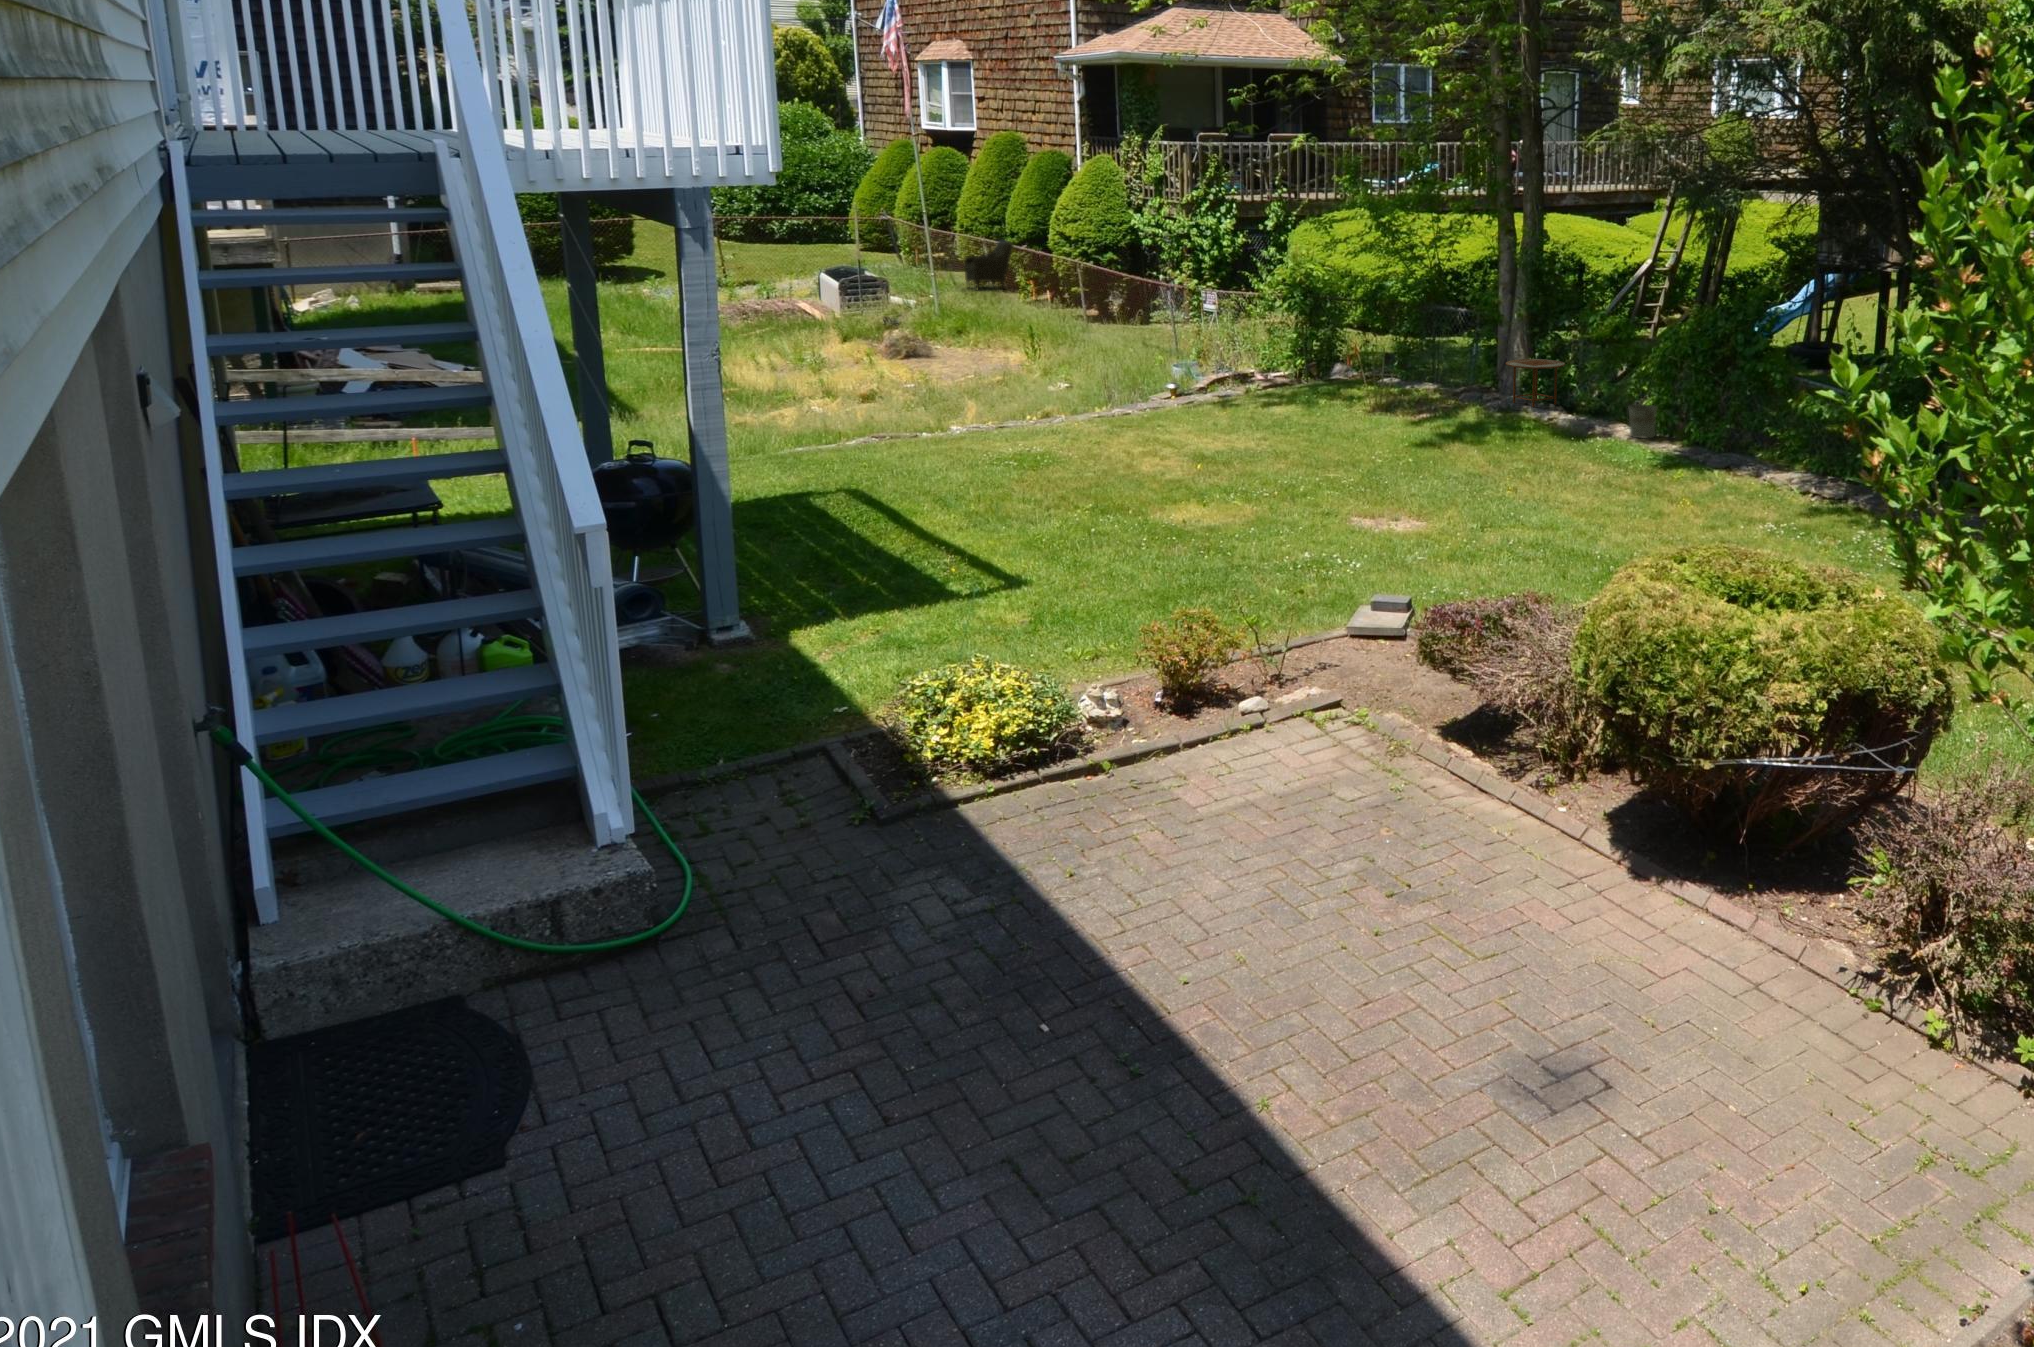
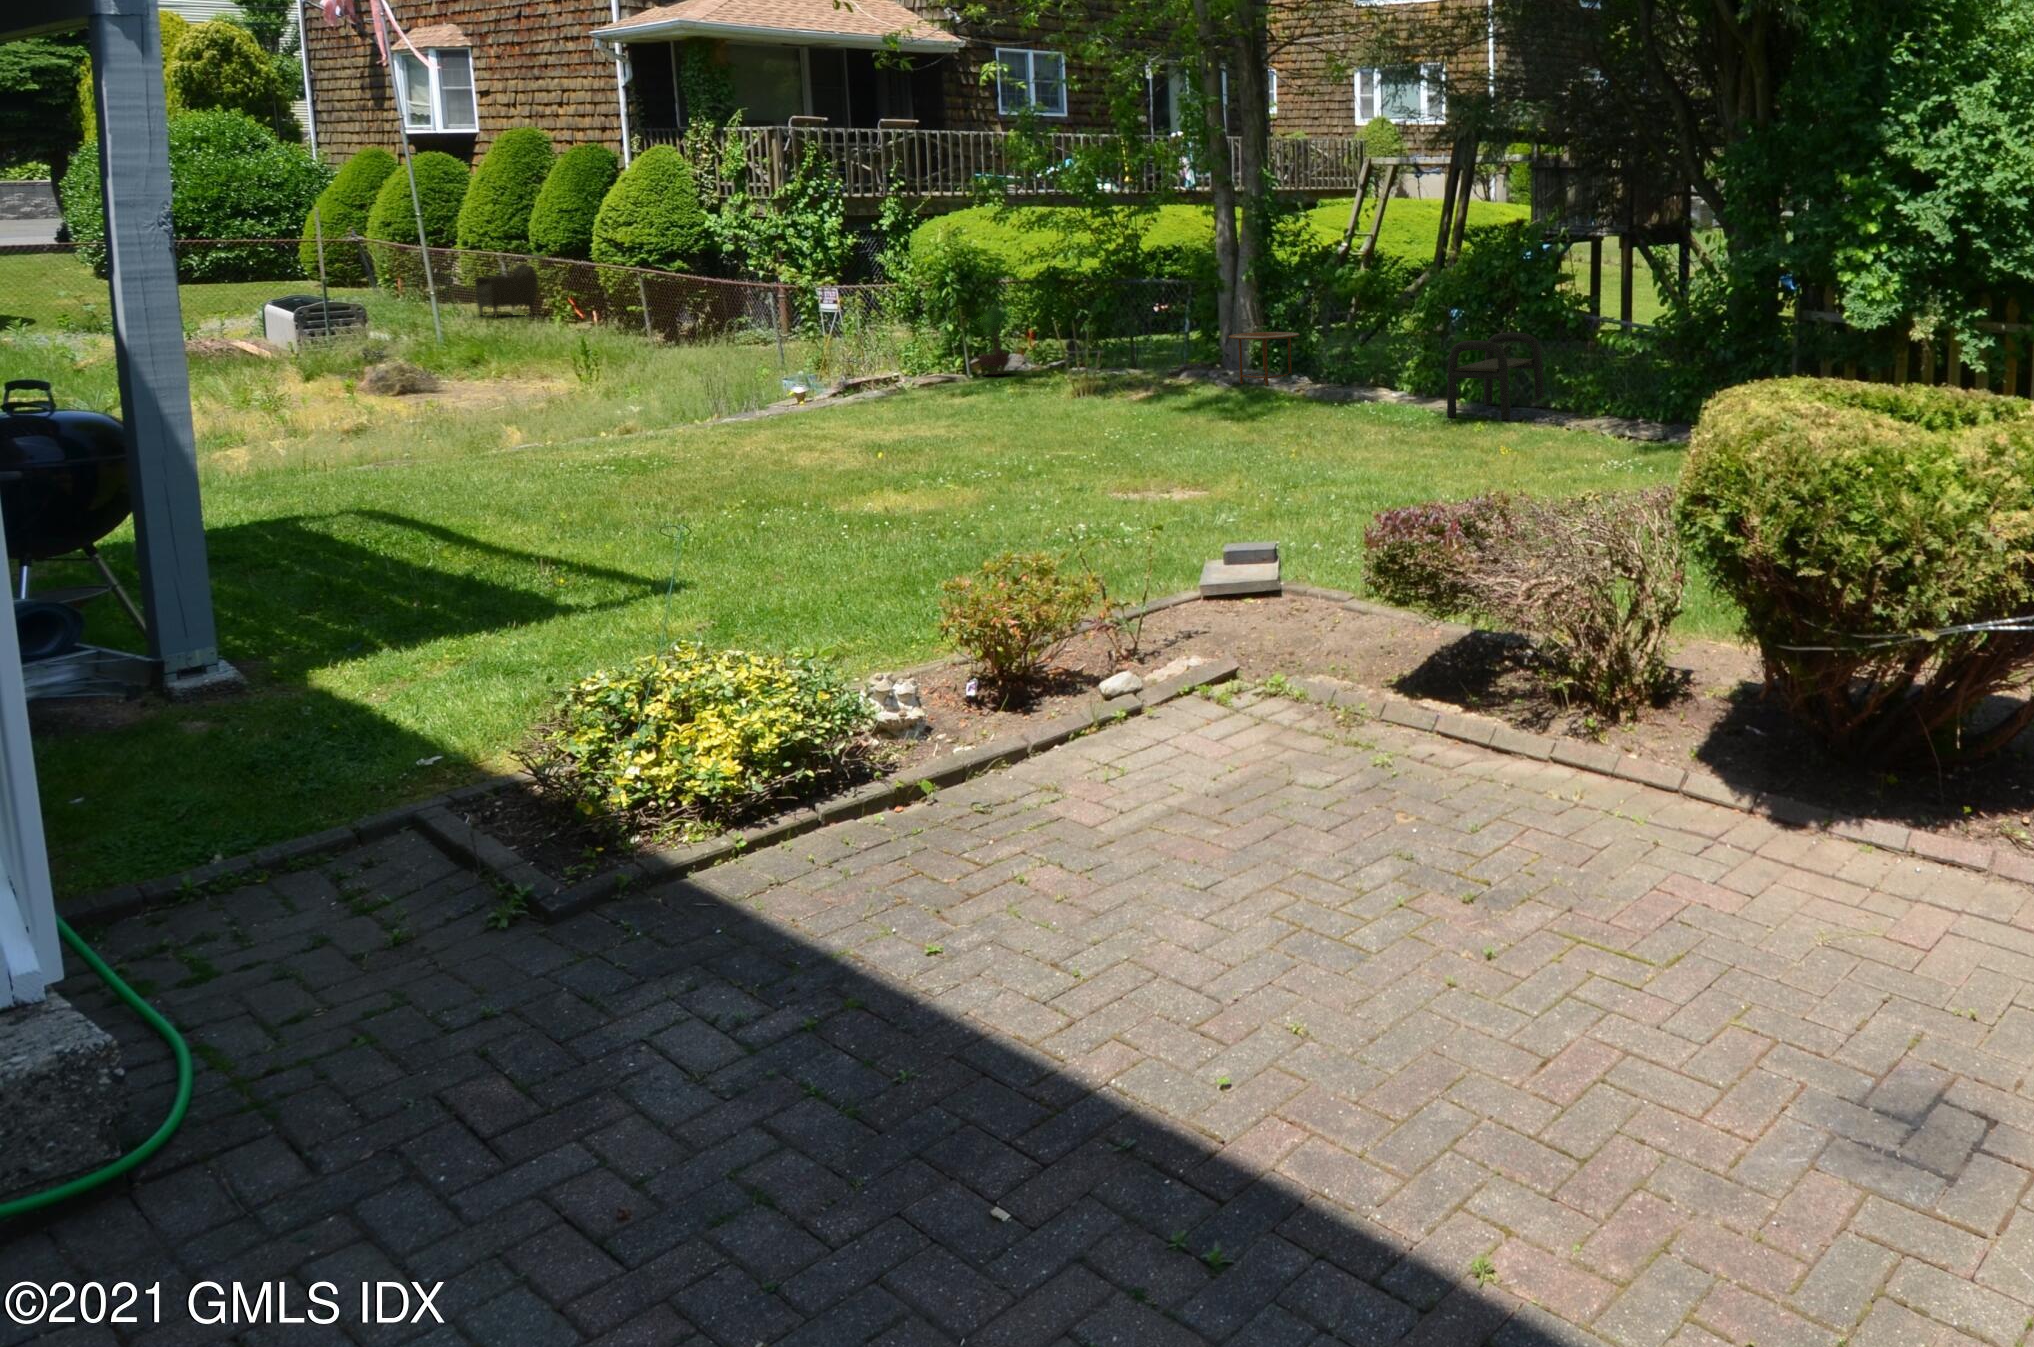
potted tree: none [1309,316,1344,378] -> present [977,303,1013,375]
bench: none [1659,385,1751,465] -> present [1447,332,1544,420]
bucket: present [1629,404,1657,439] -> none [1391,364,1428,403]

